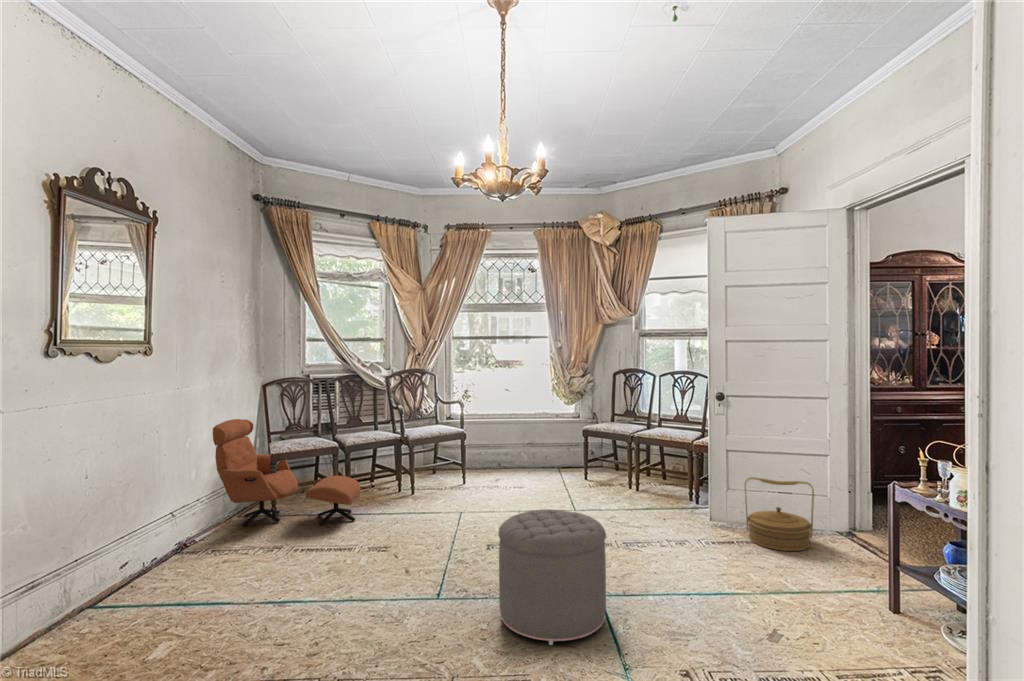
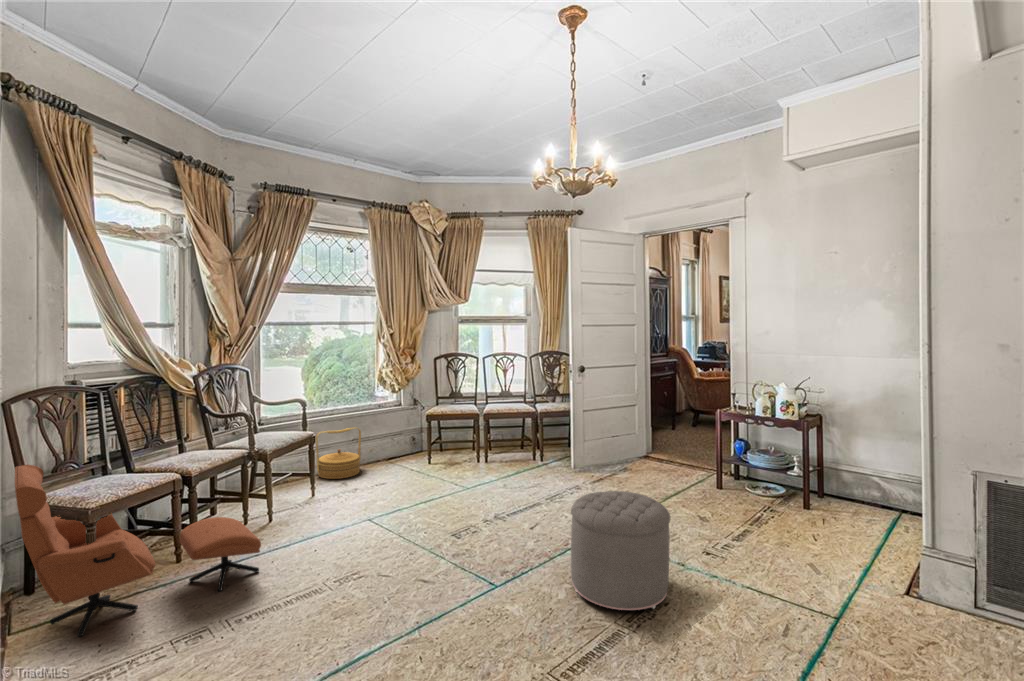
woven basket: present [745,477,814,551] -> present [316,427,361,479]

